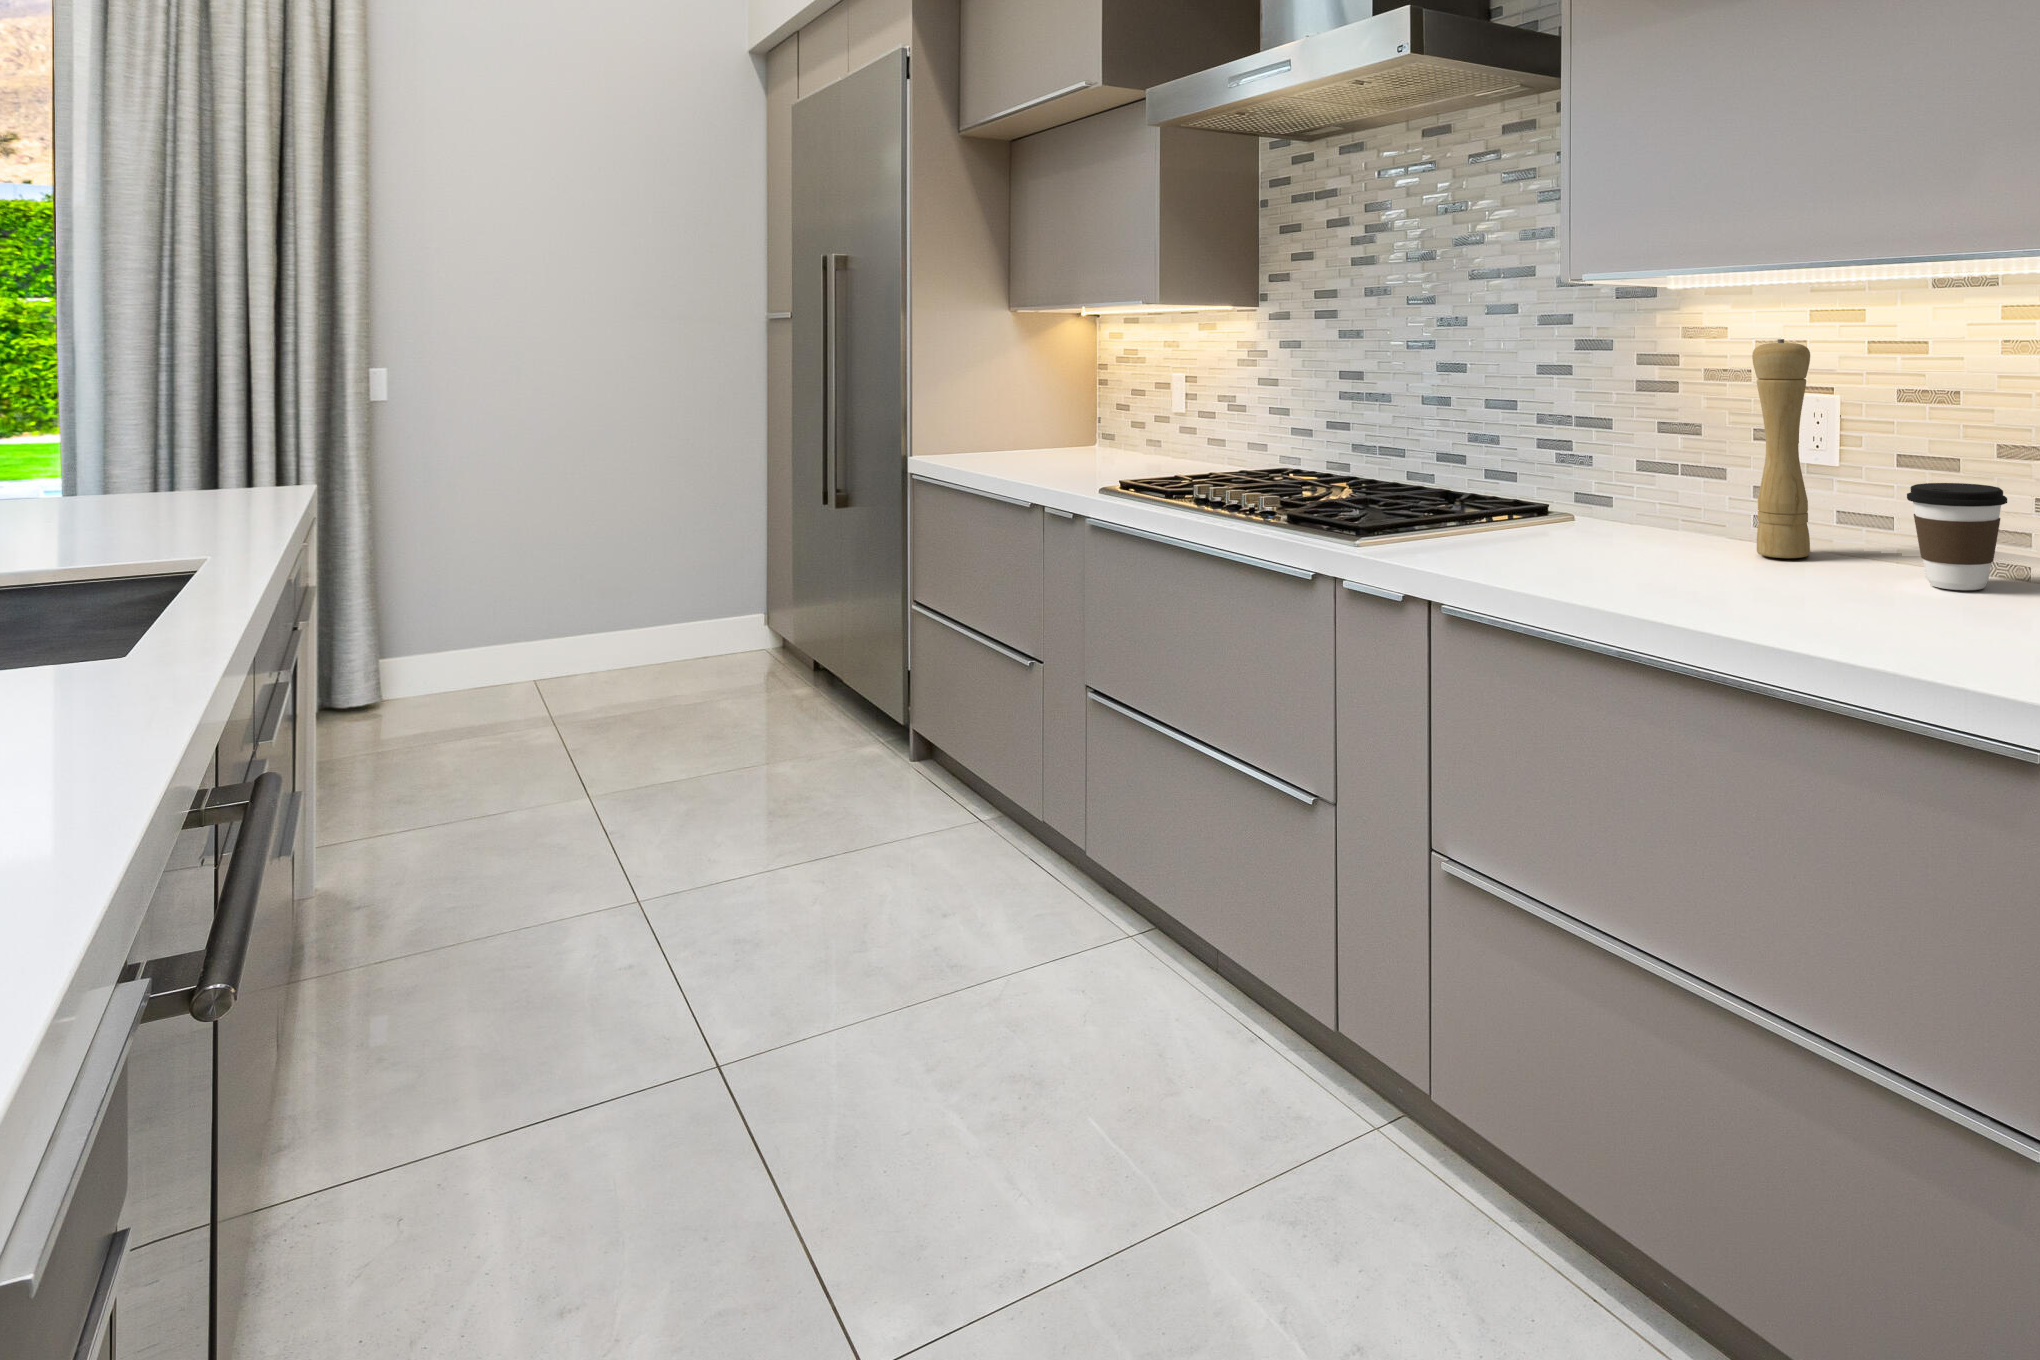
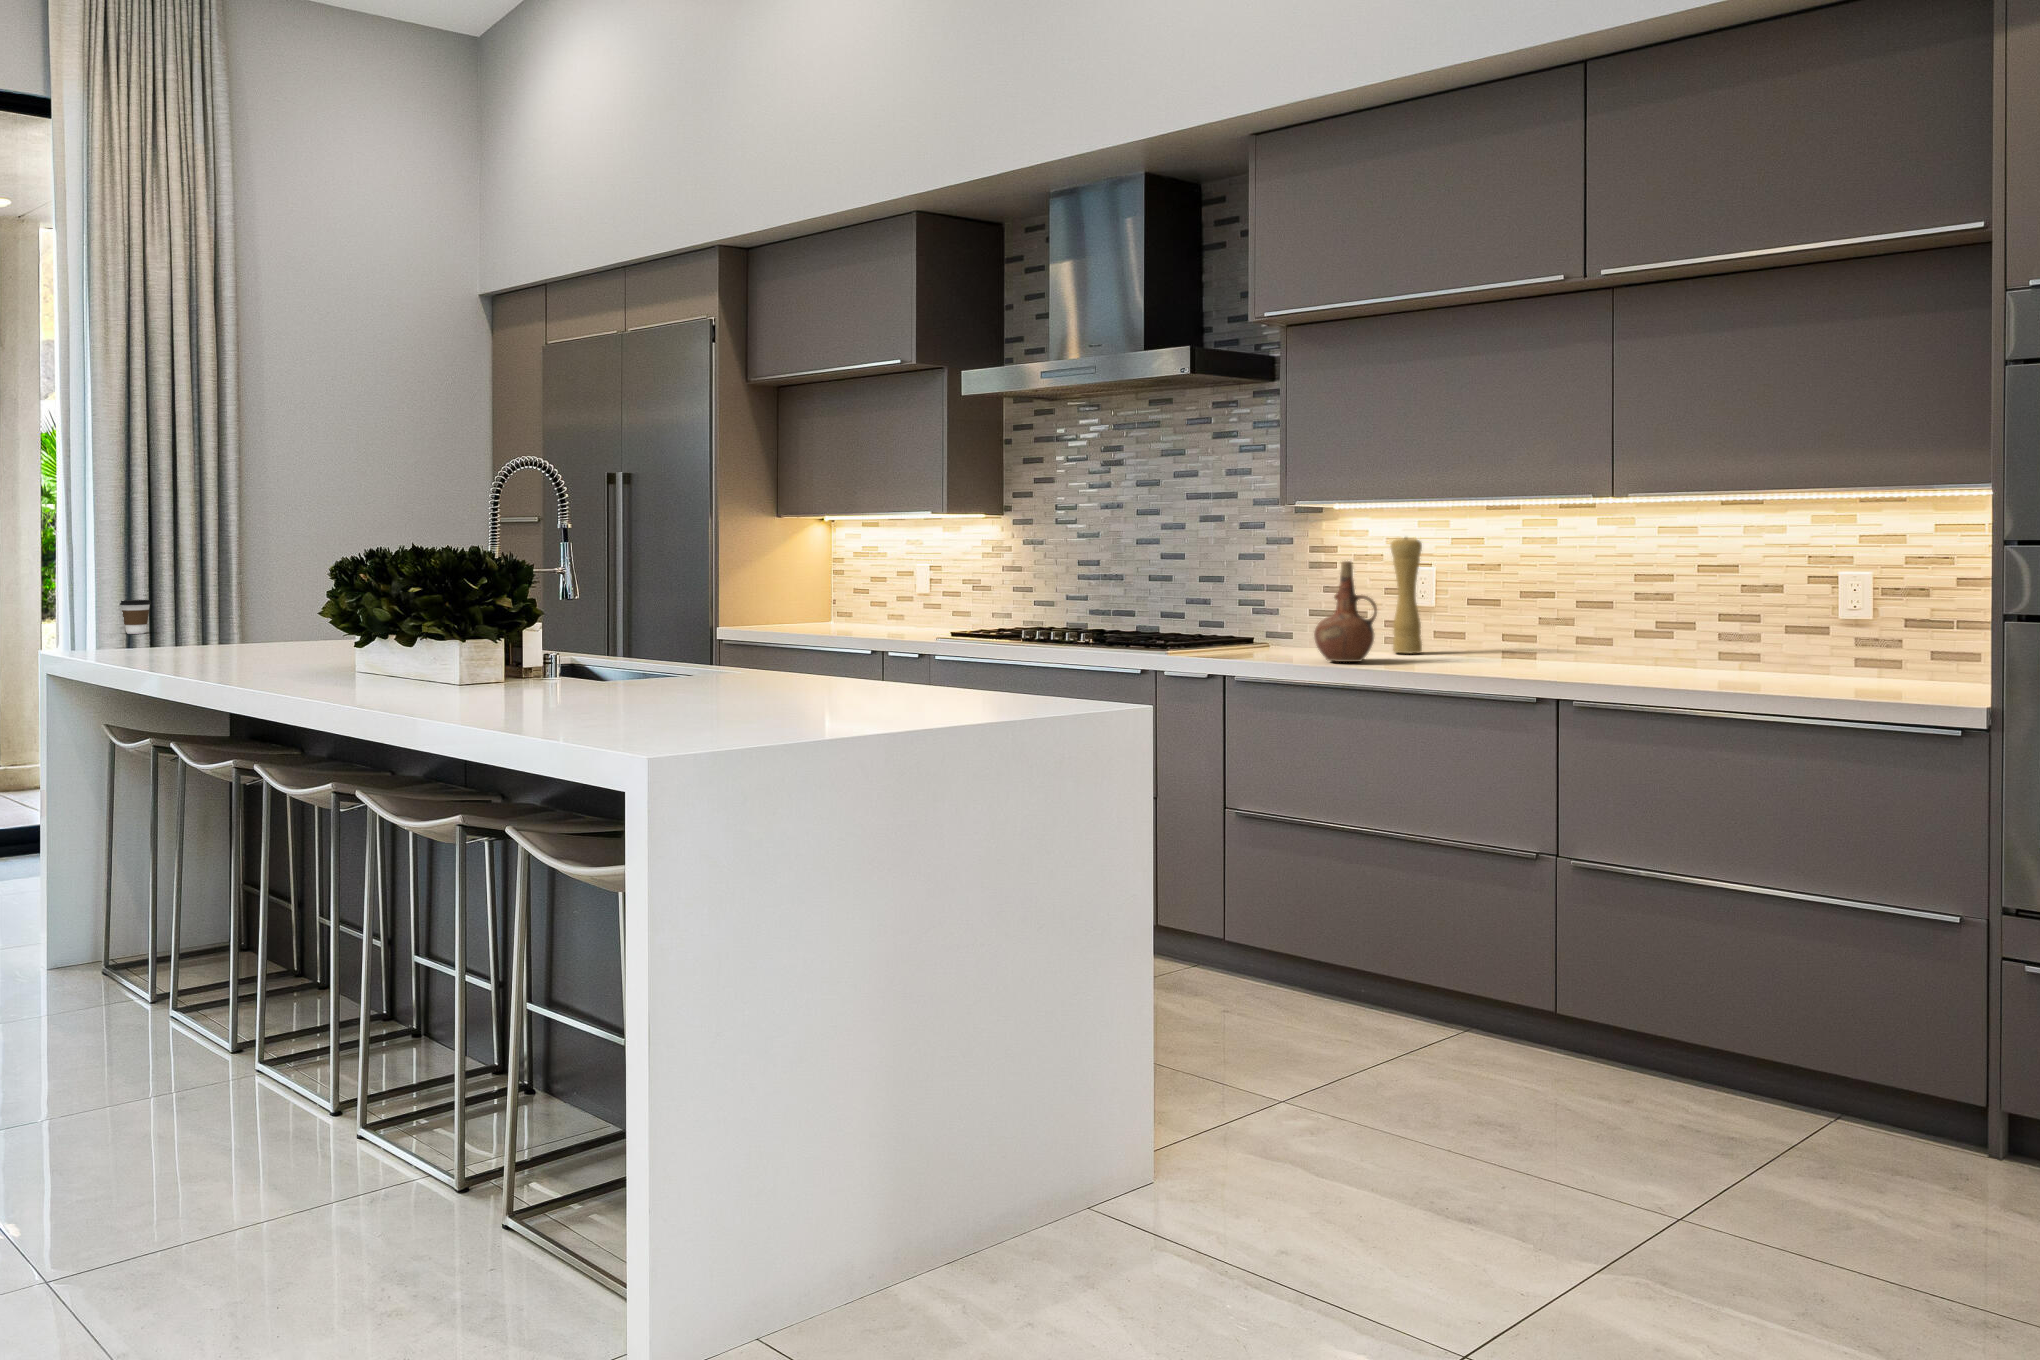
ceramic pitcher: none [1592,390,1710,589] -> present [1314,561,1377,662]
coffee cup: present [1907,483,2007,590] -> present [120,600,151,634]

